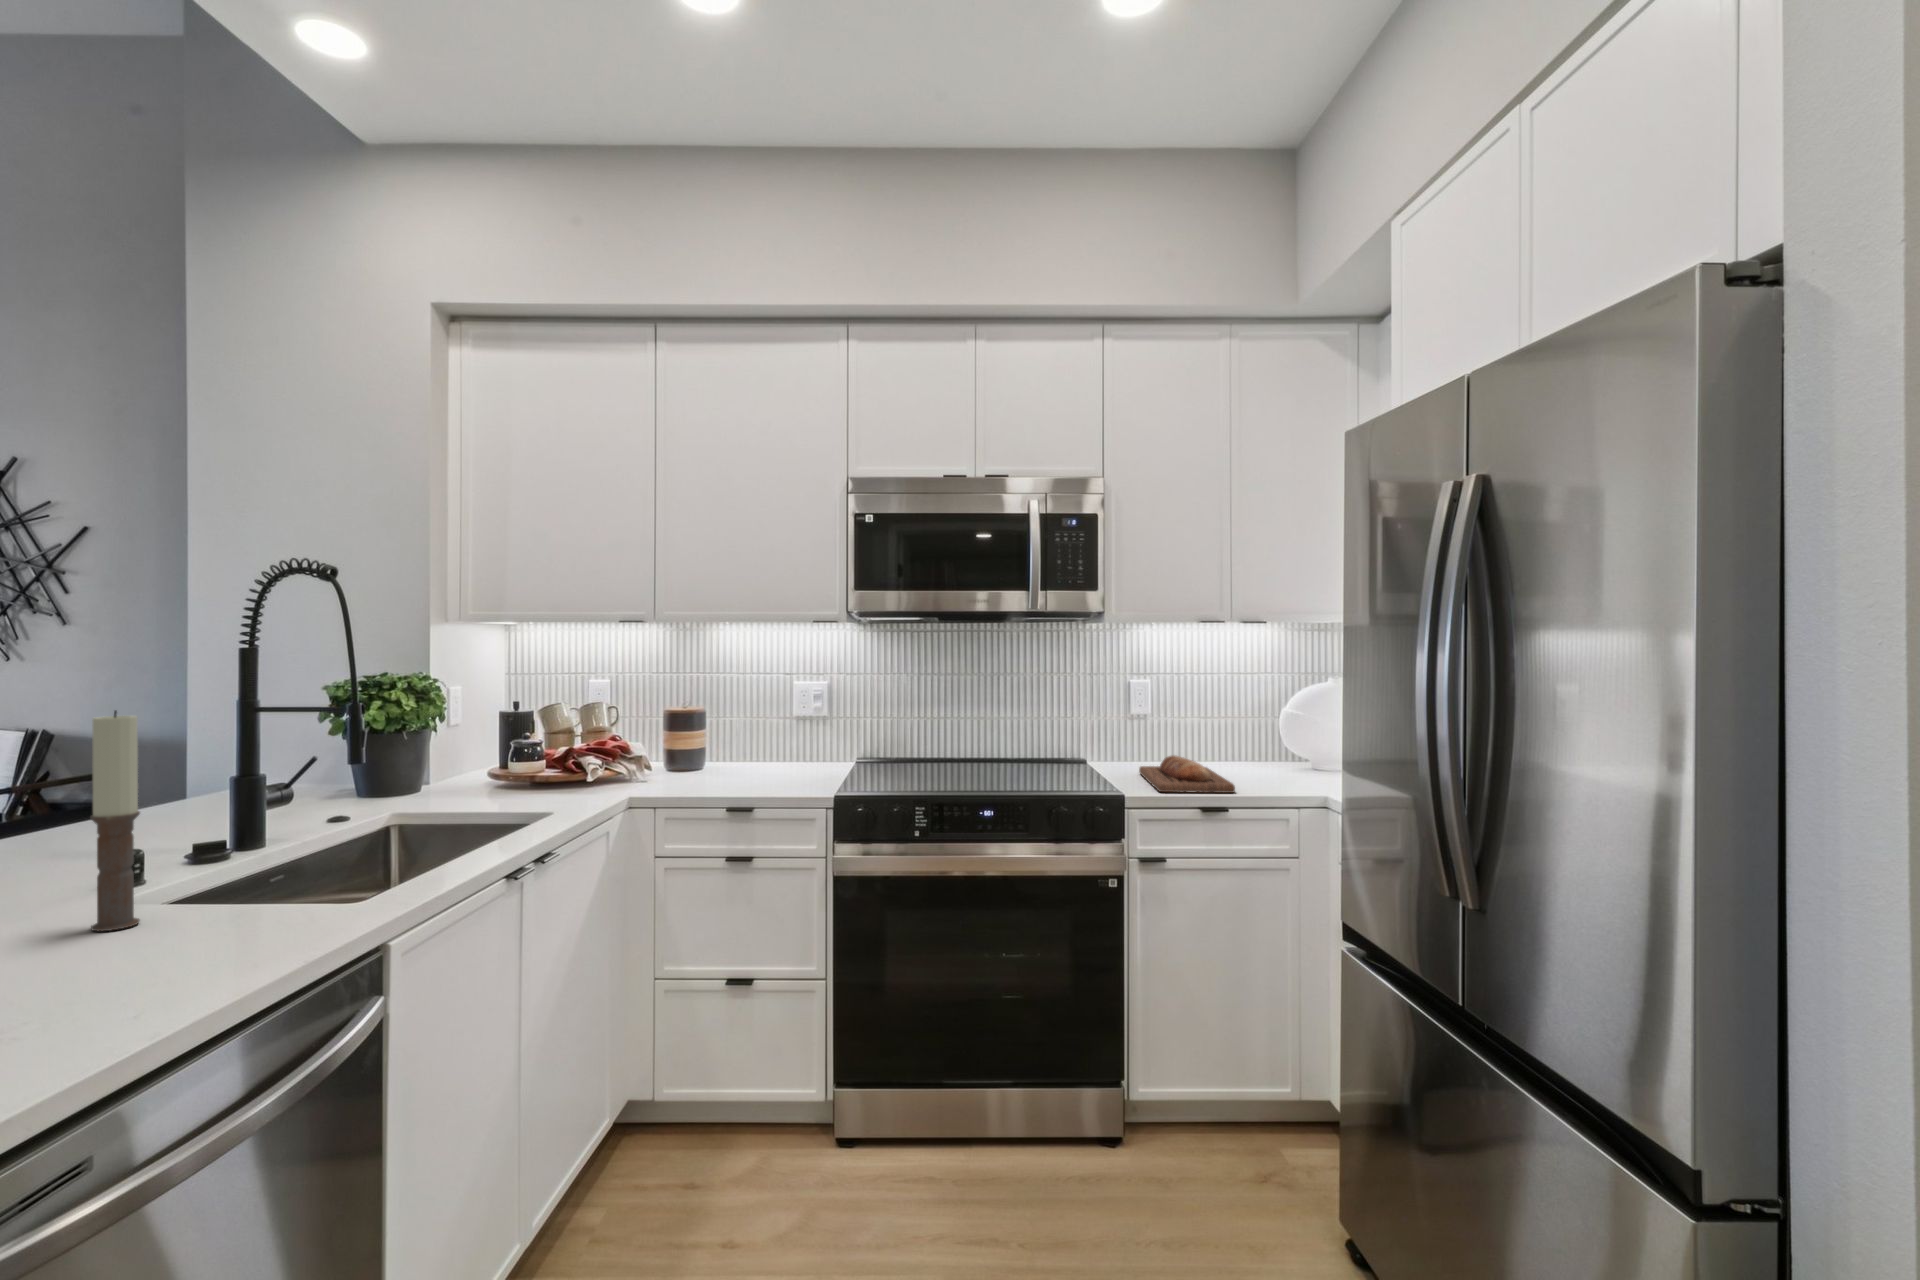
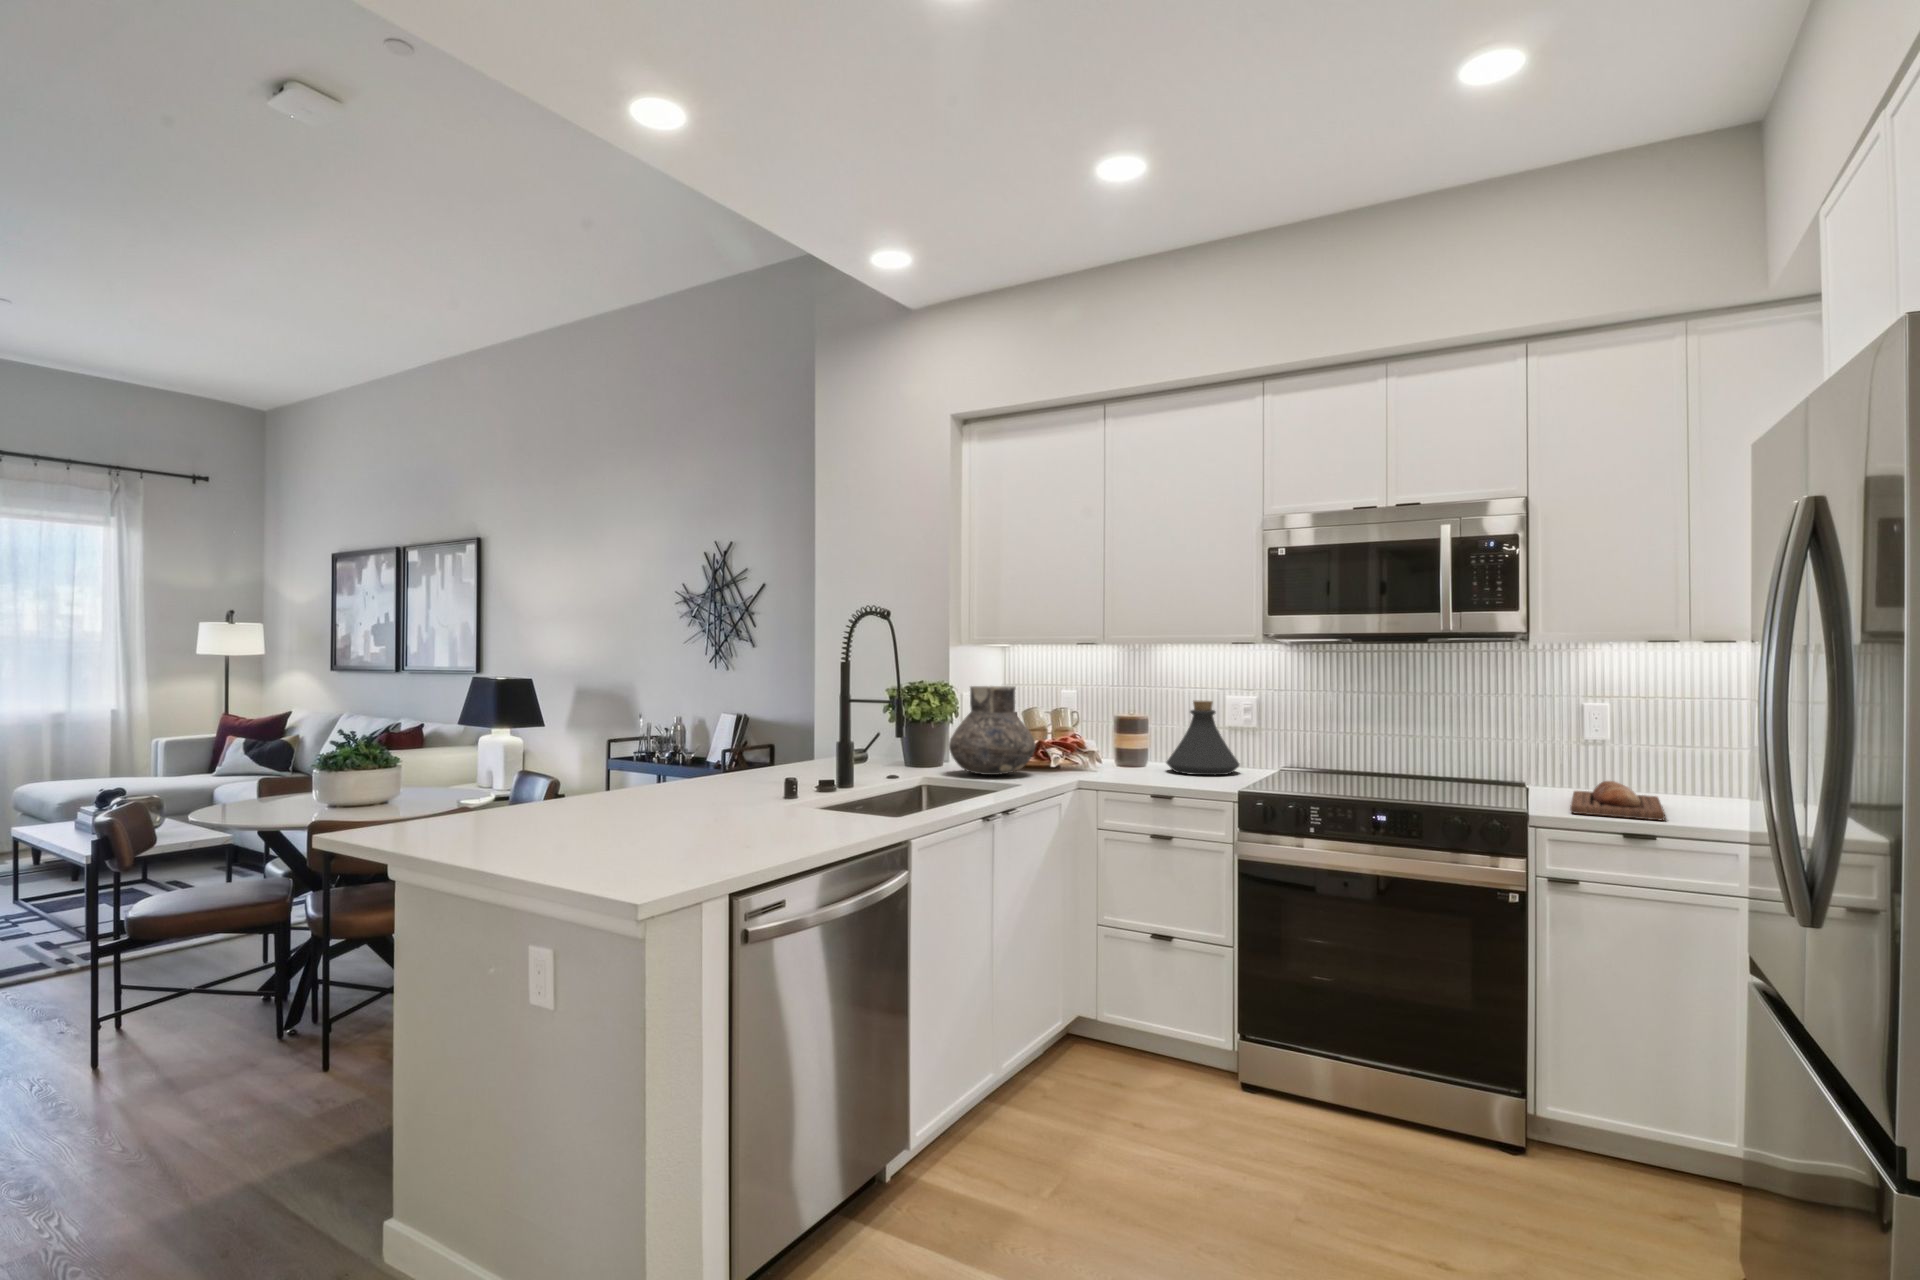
vase: none [437,679,567,801] -> present [949,686,1036,775]
bottle: none [728,689,814,777] -> present [1166,700,1240,775]
candle: present [90,710,140,931] -> none [761,692,782,815]

